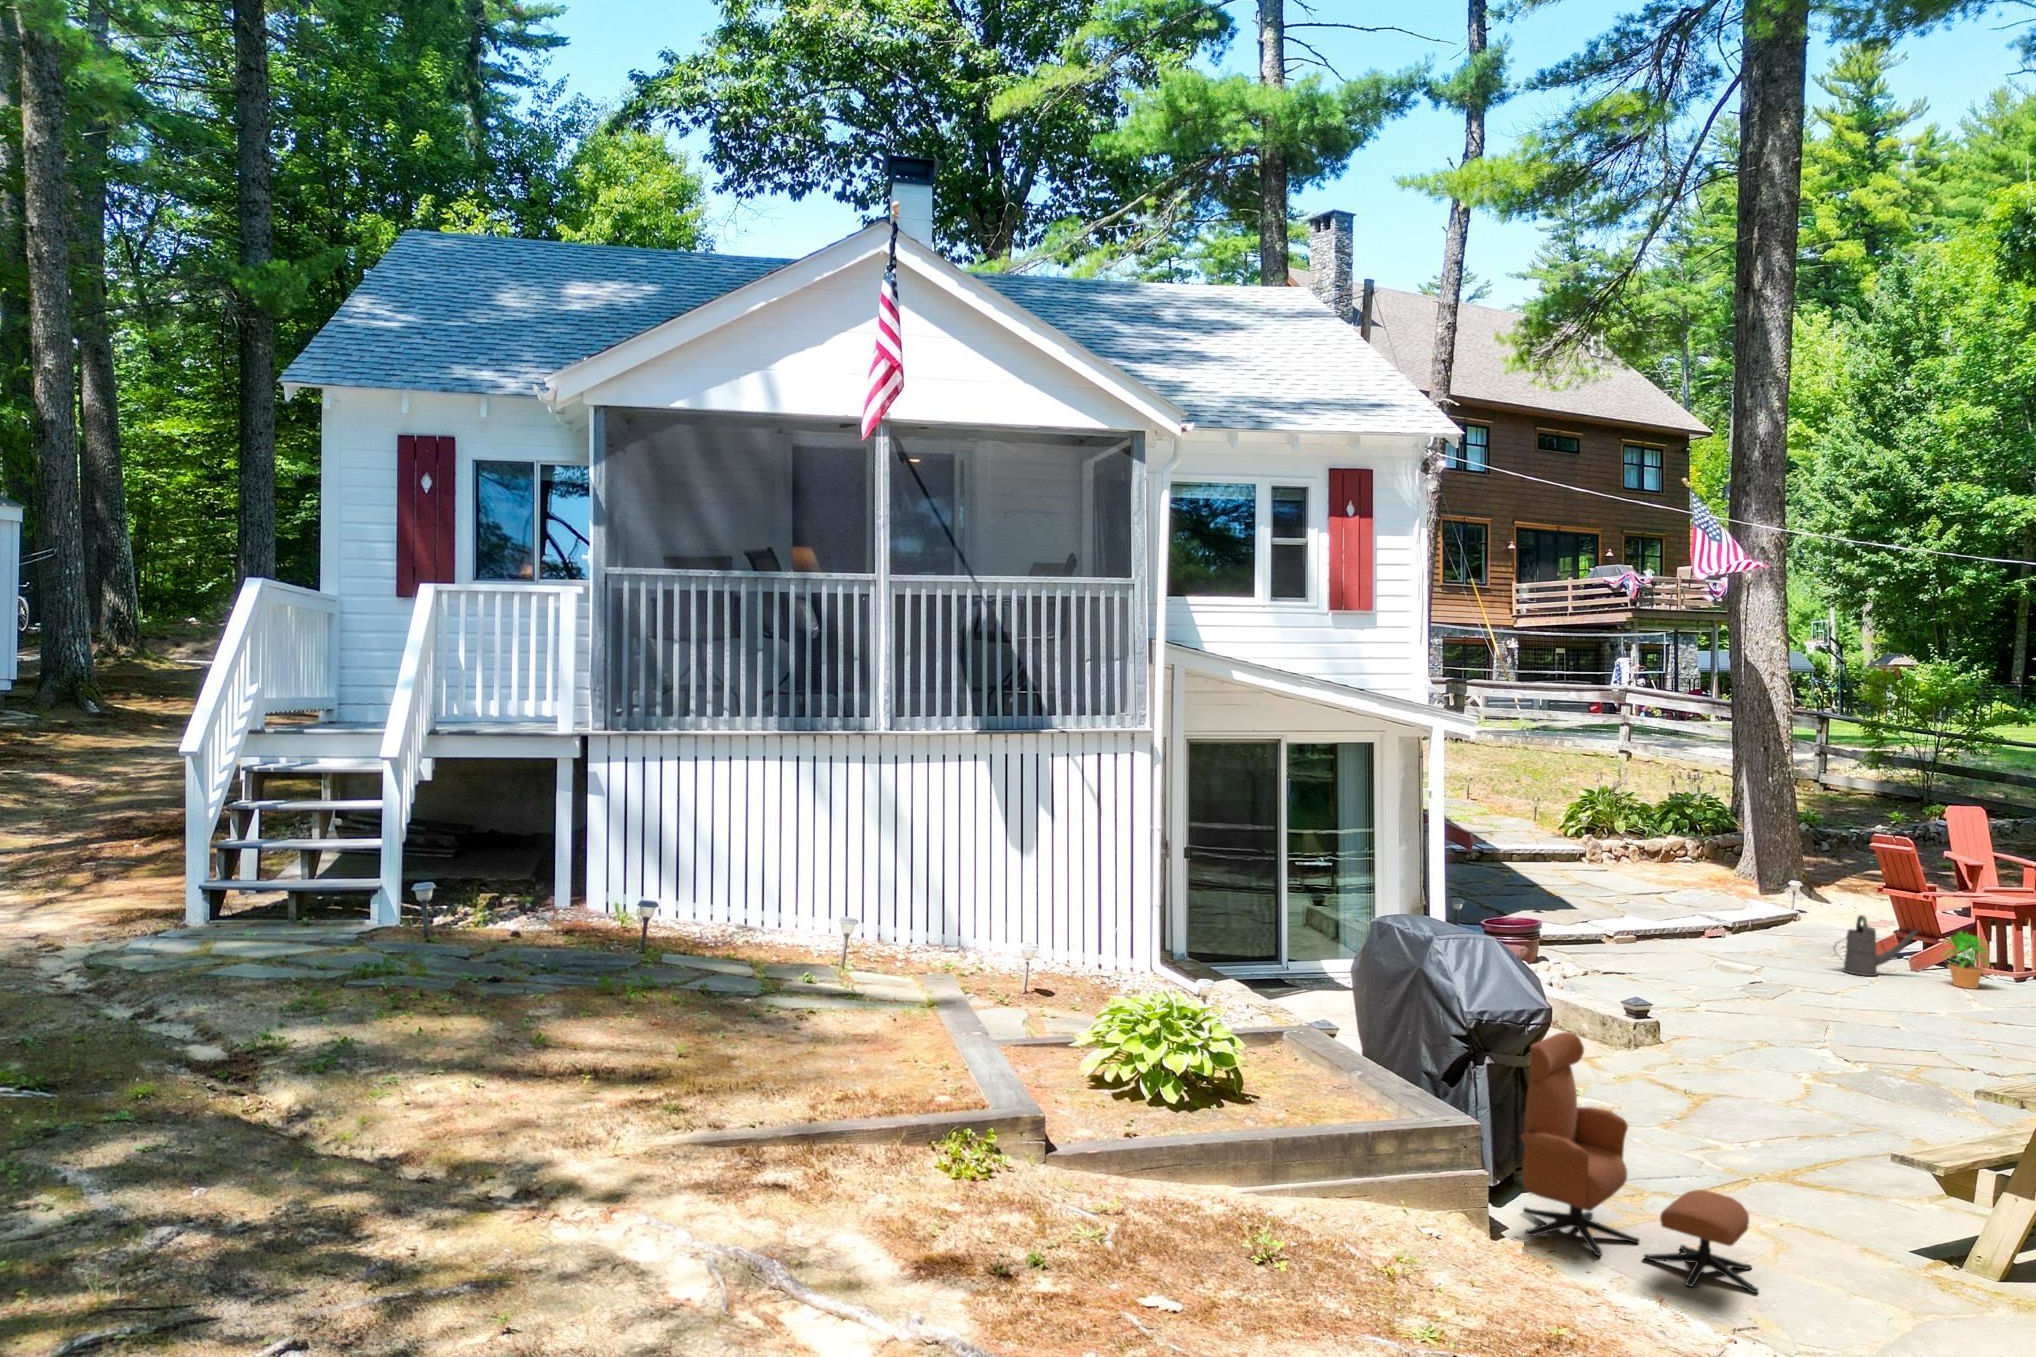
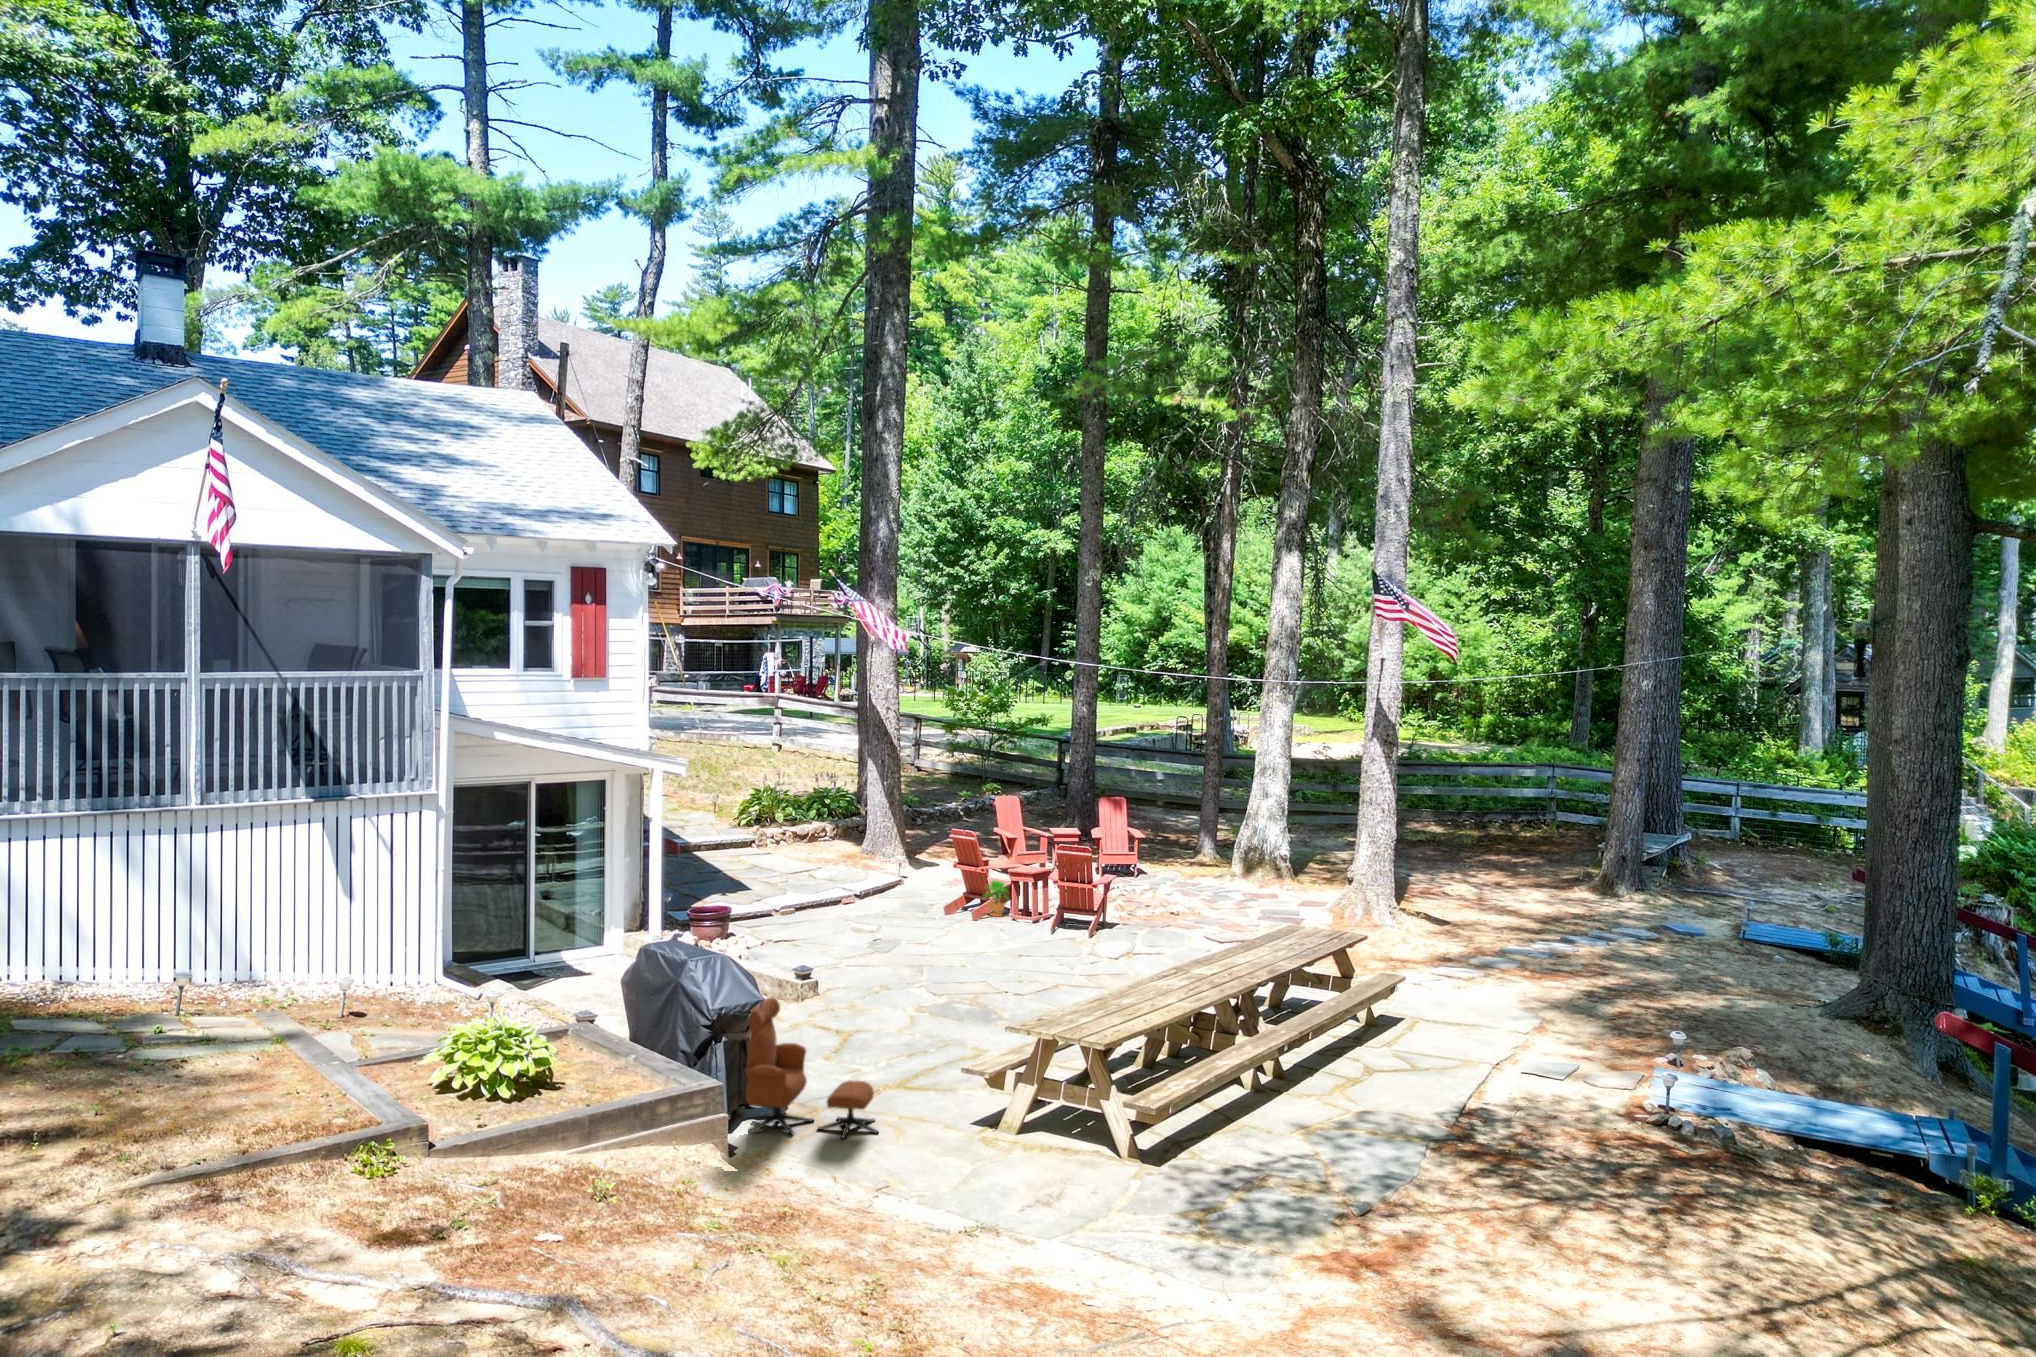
watering can: present [1834,915,1918,976] -> none [922,875,970,916]

